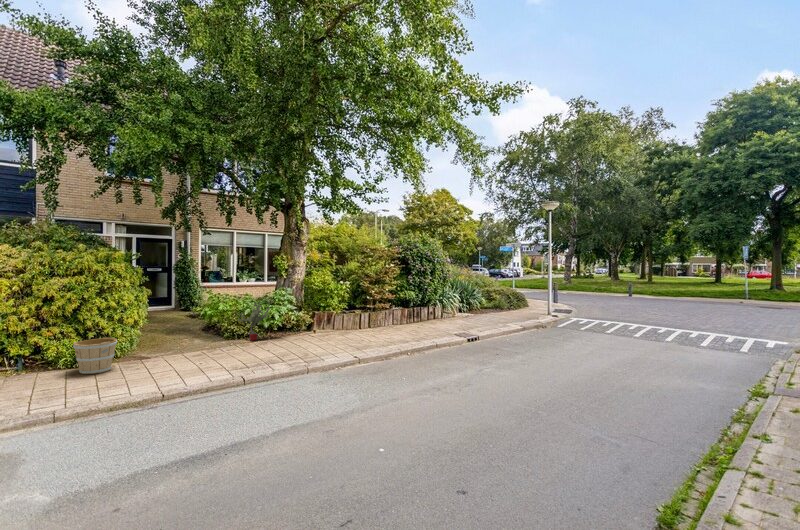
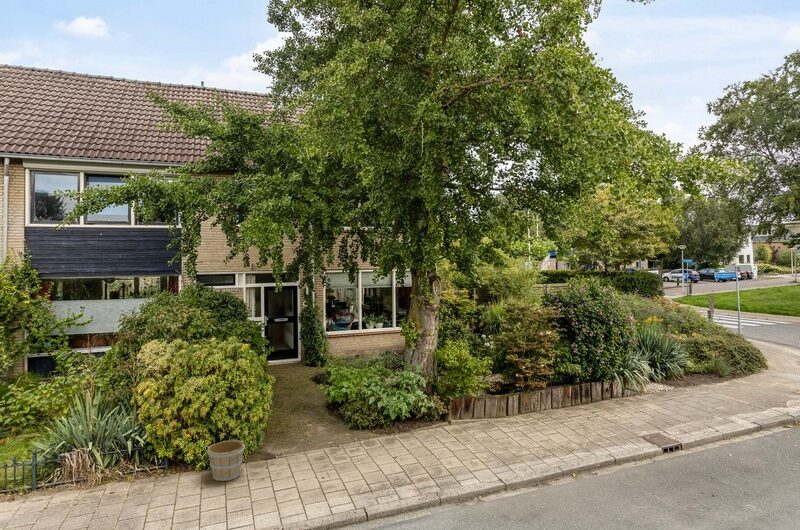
potted tree: present [238,303,270,341] -> none [361,390,396,436]

